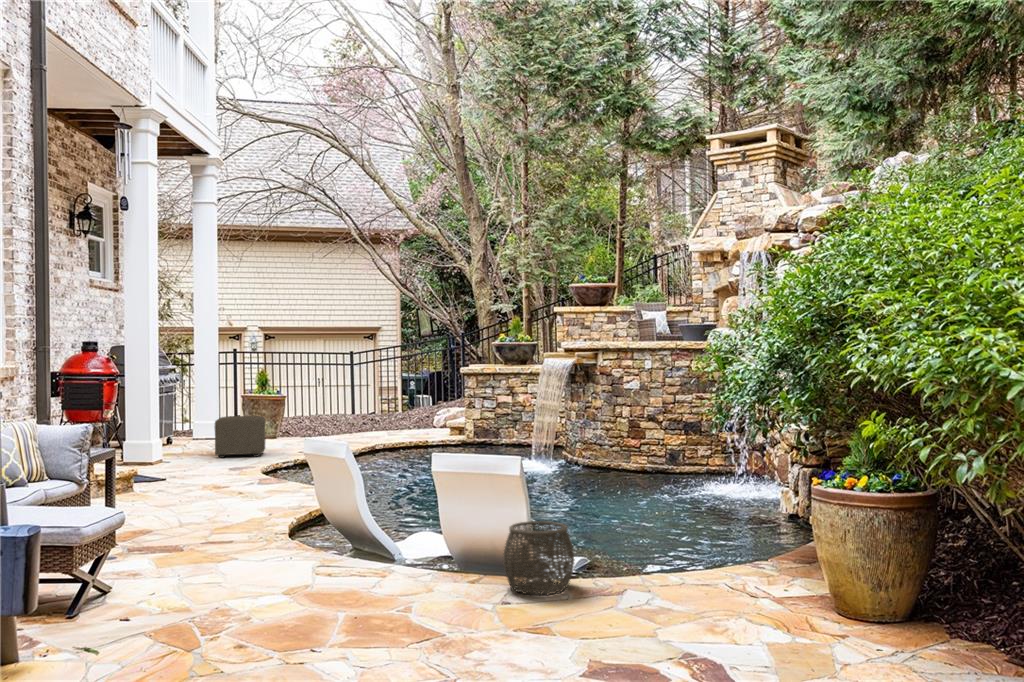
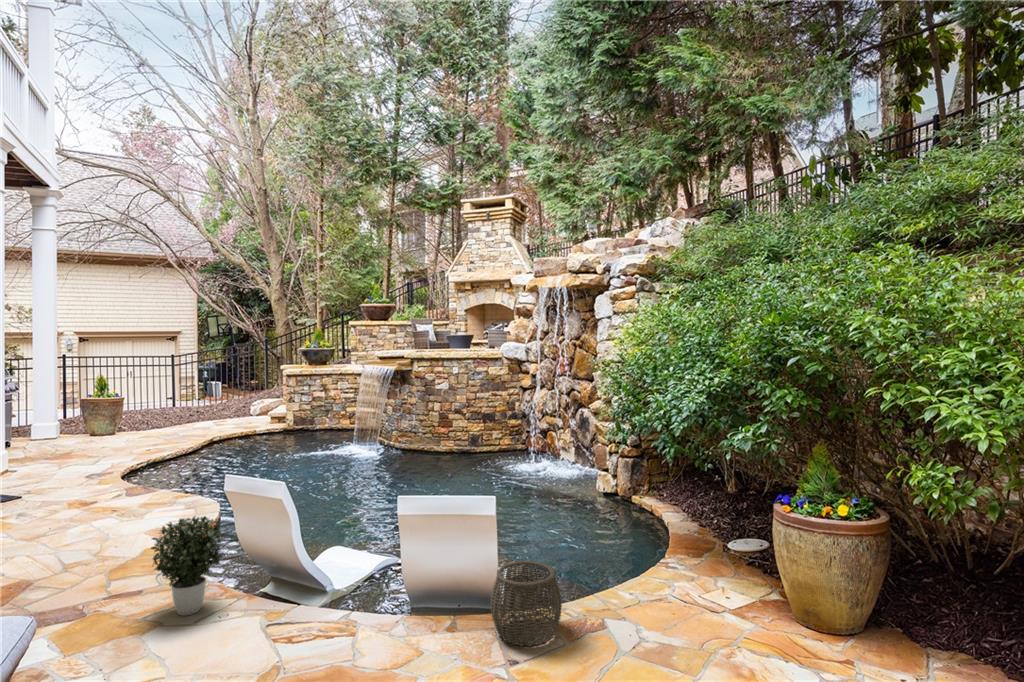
ottoman: present [215,416,265,458] -> none [38,425,95,469]
potted plant: none [247,463,306,549] -> present [151,516,224,616]

